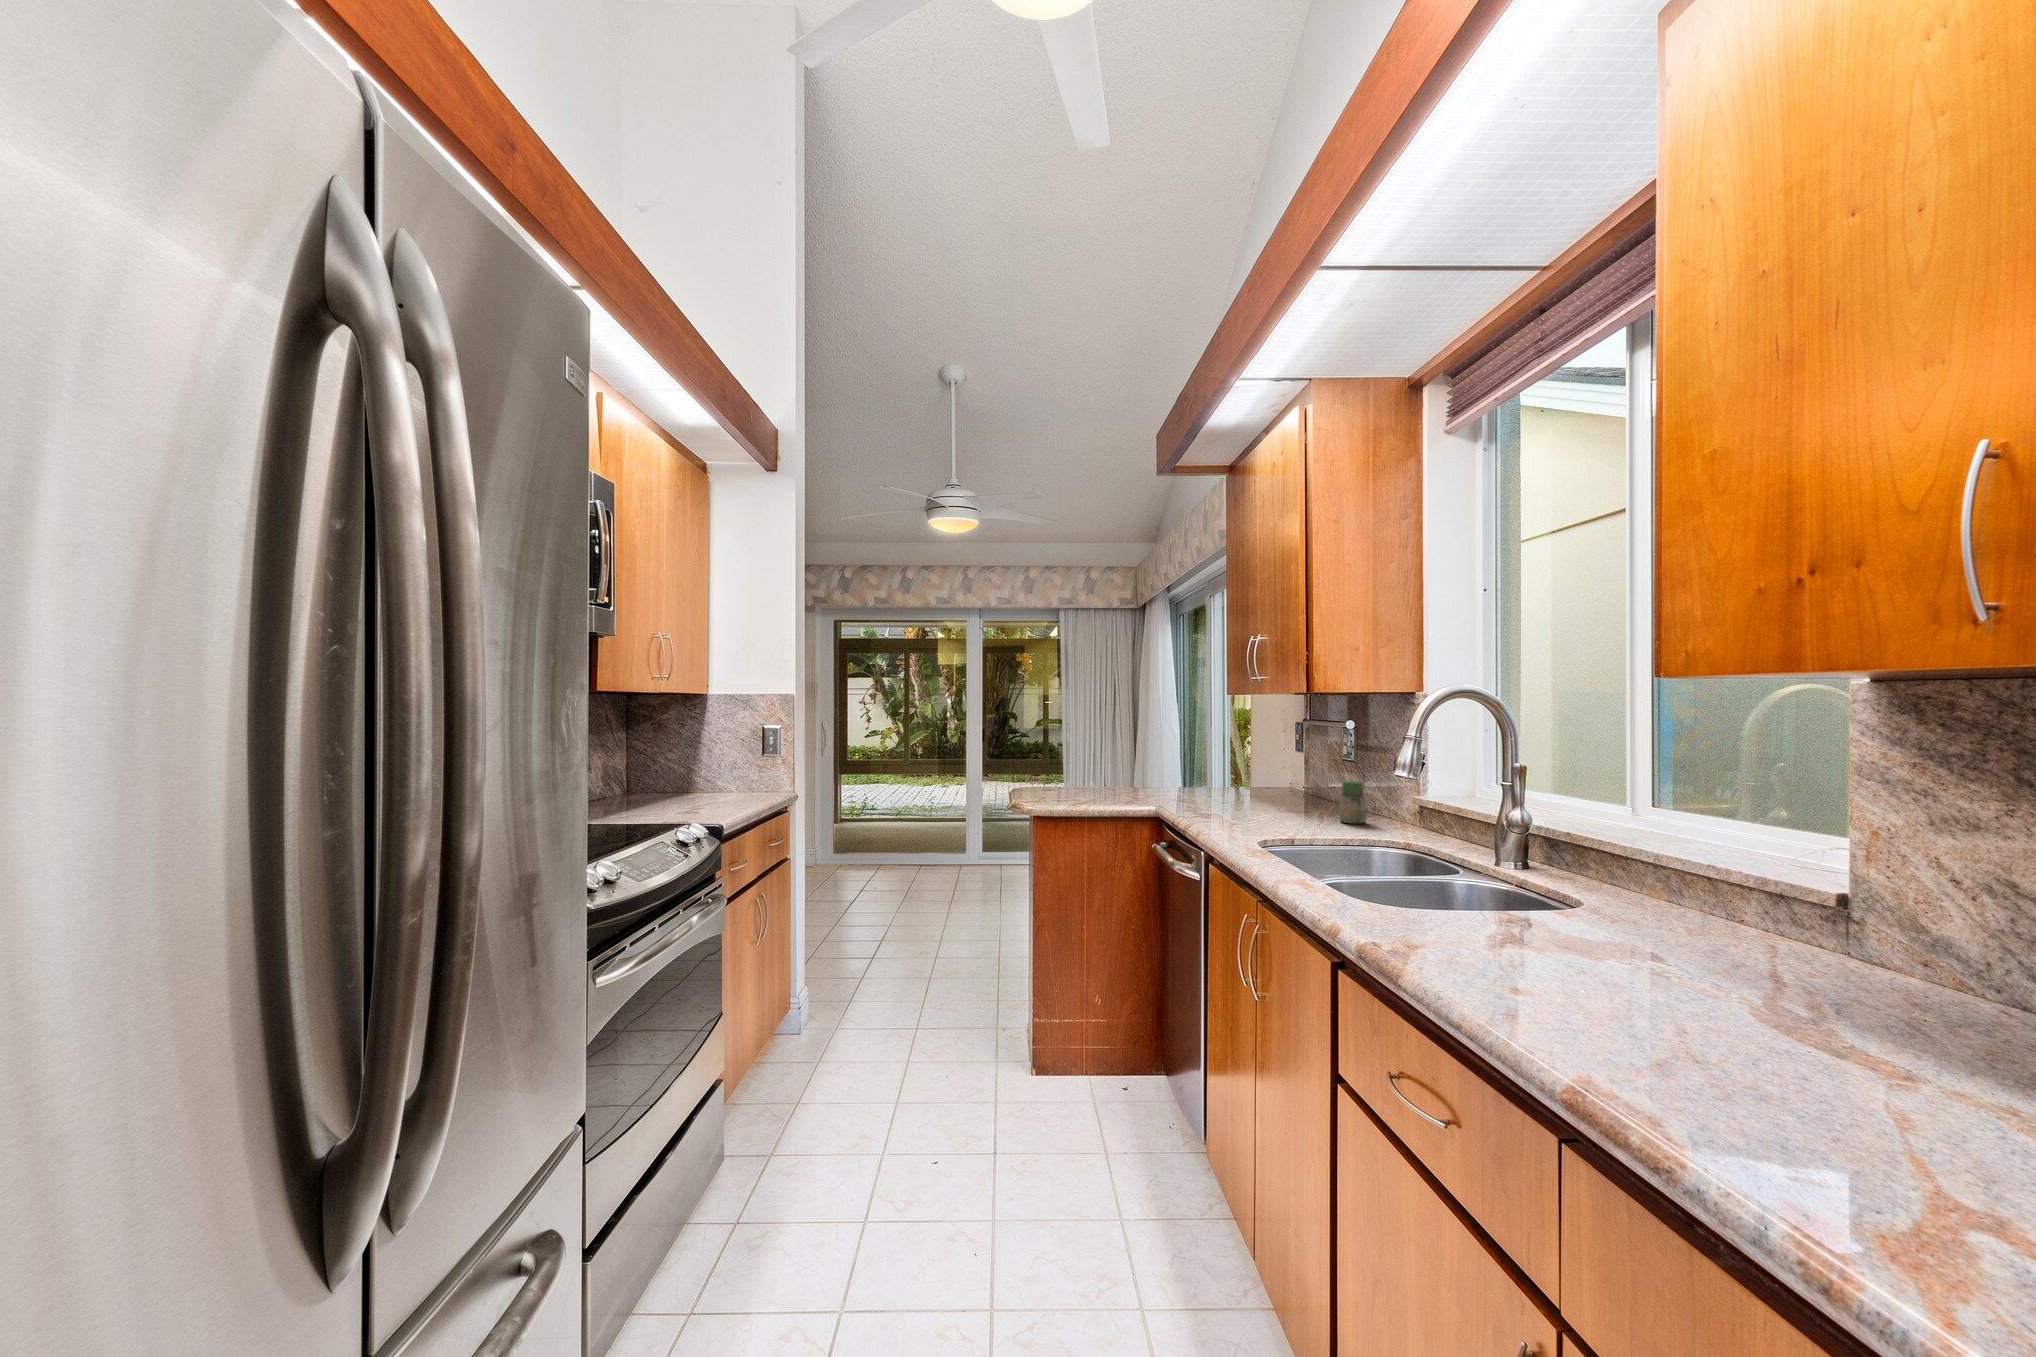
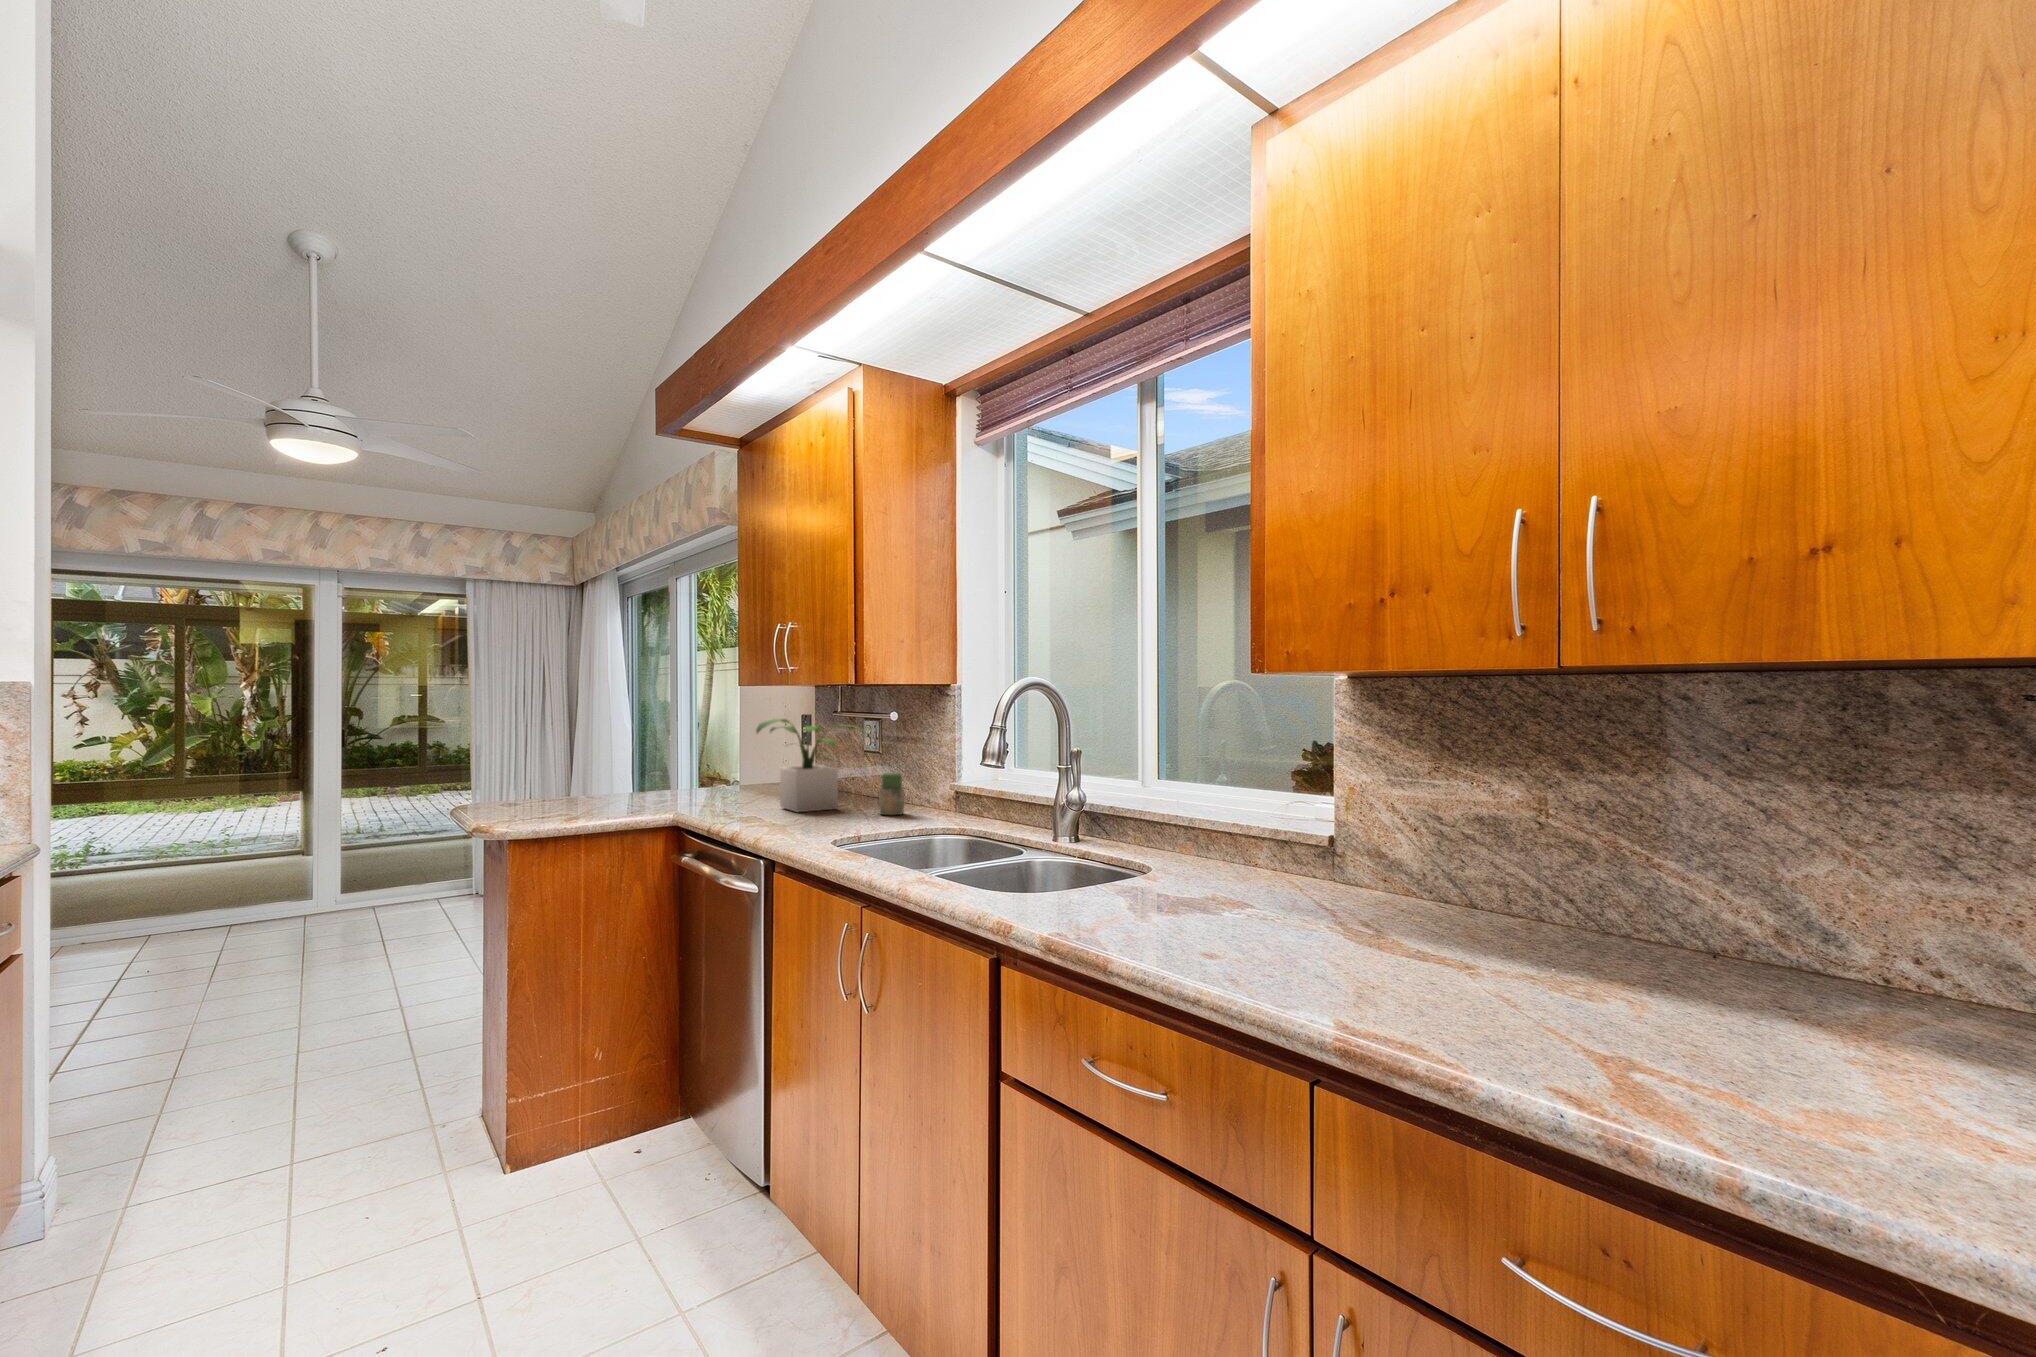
potted plant: none [1222,723,1333,813] -> present [756,719,860,812]

